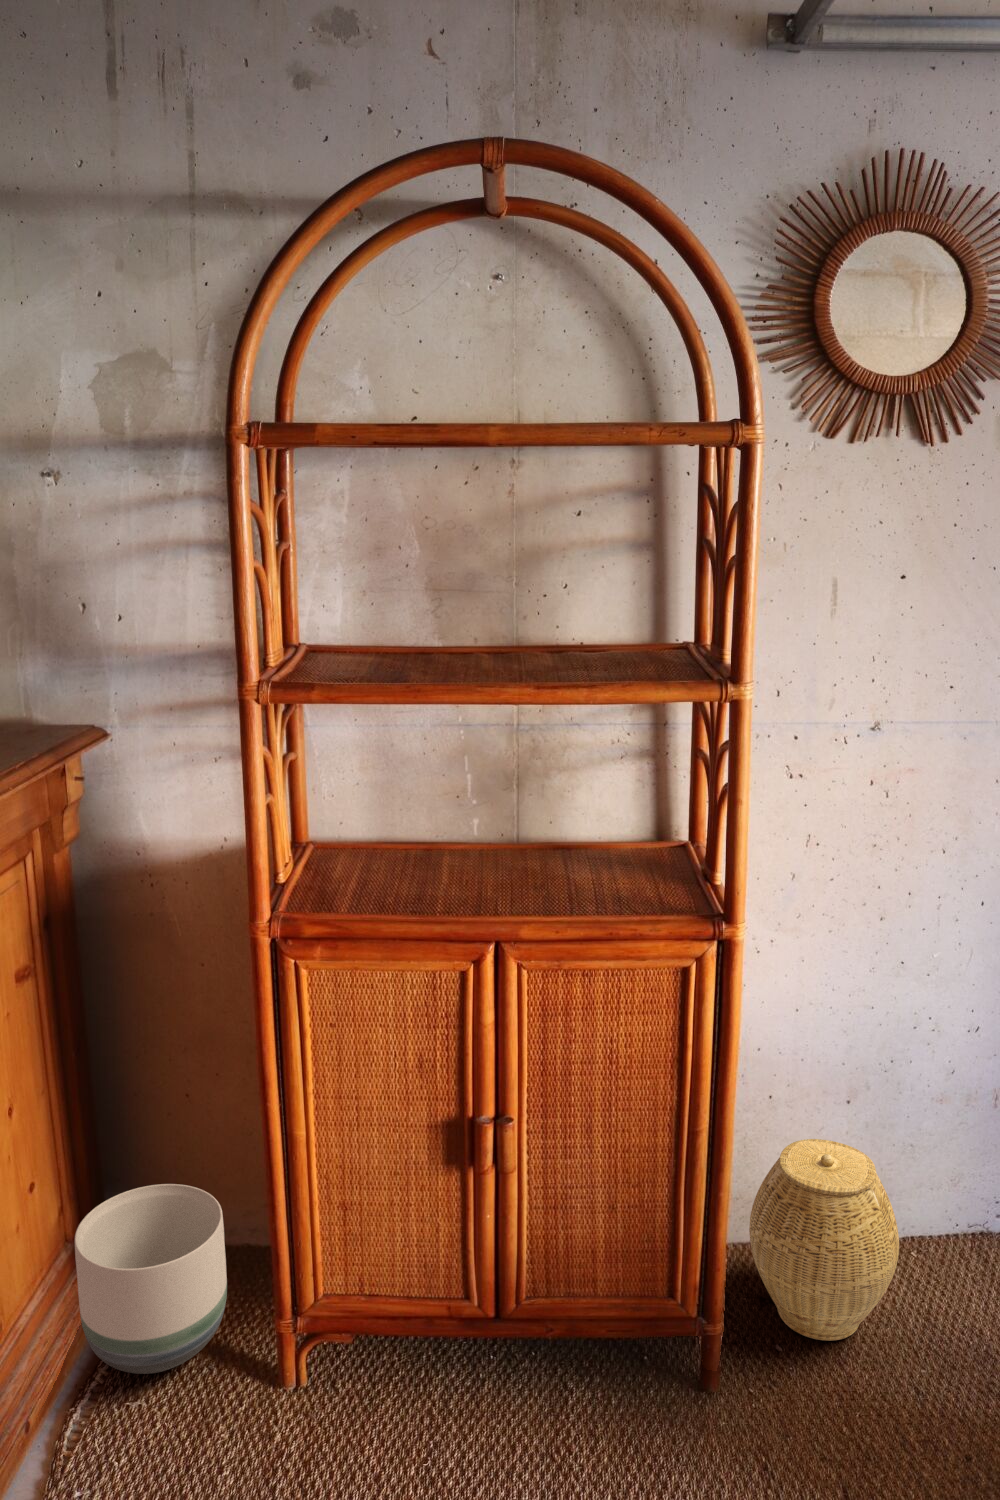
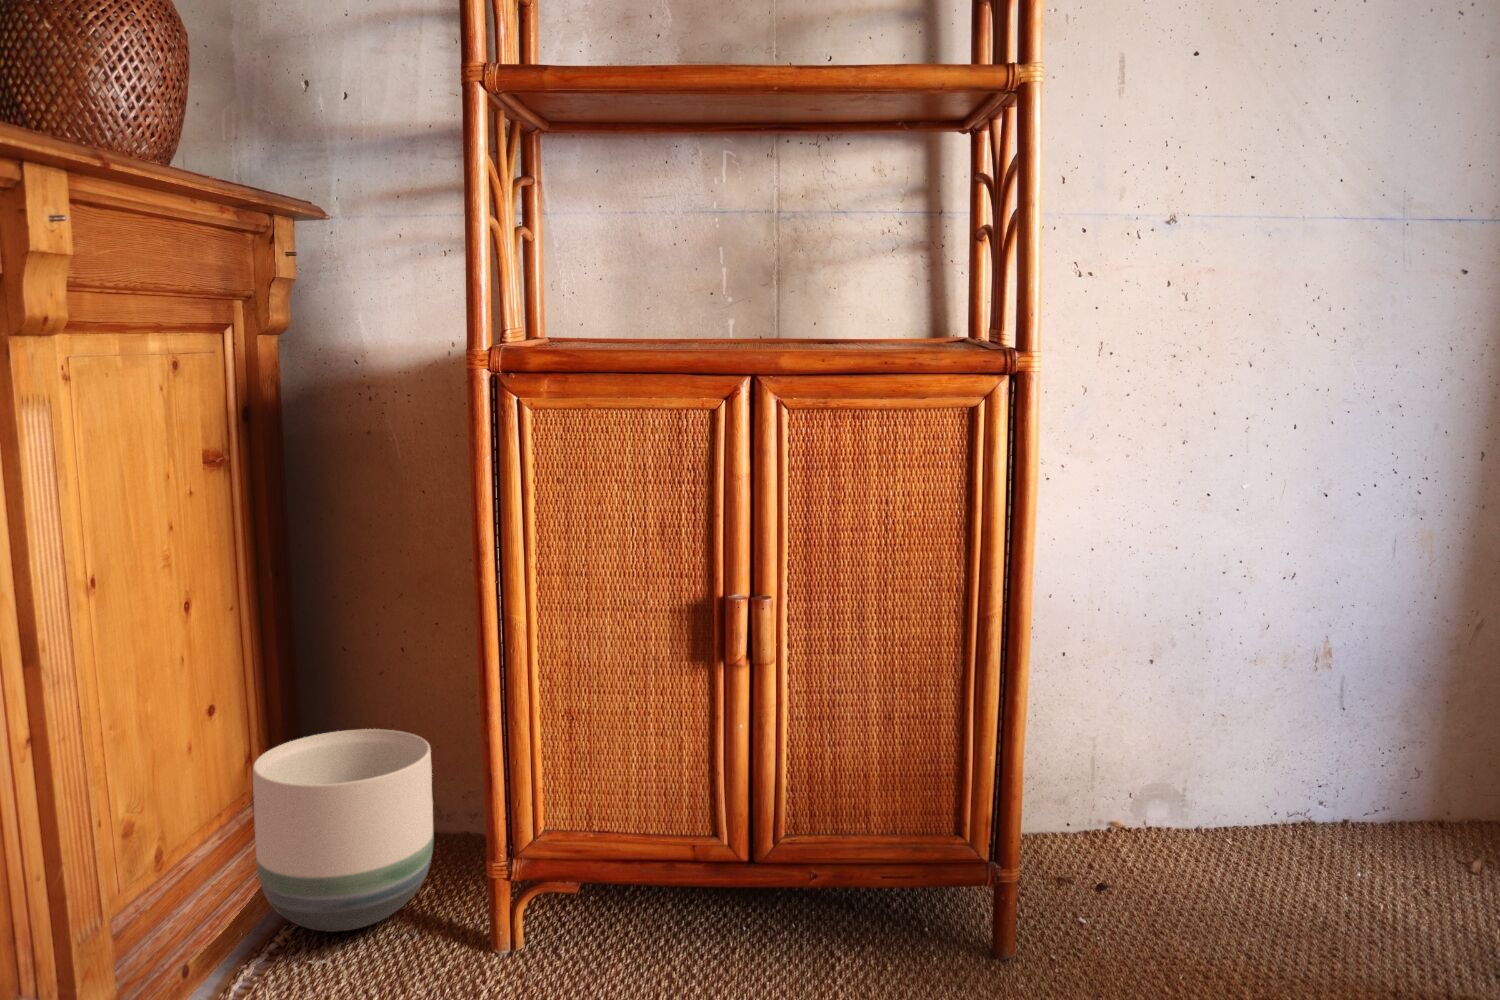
woven basket: present [749,1139,899,1341] -> none [1043,687,1221,911]

